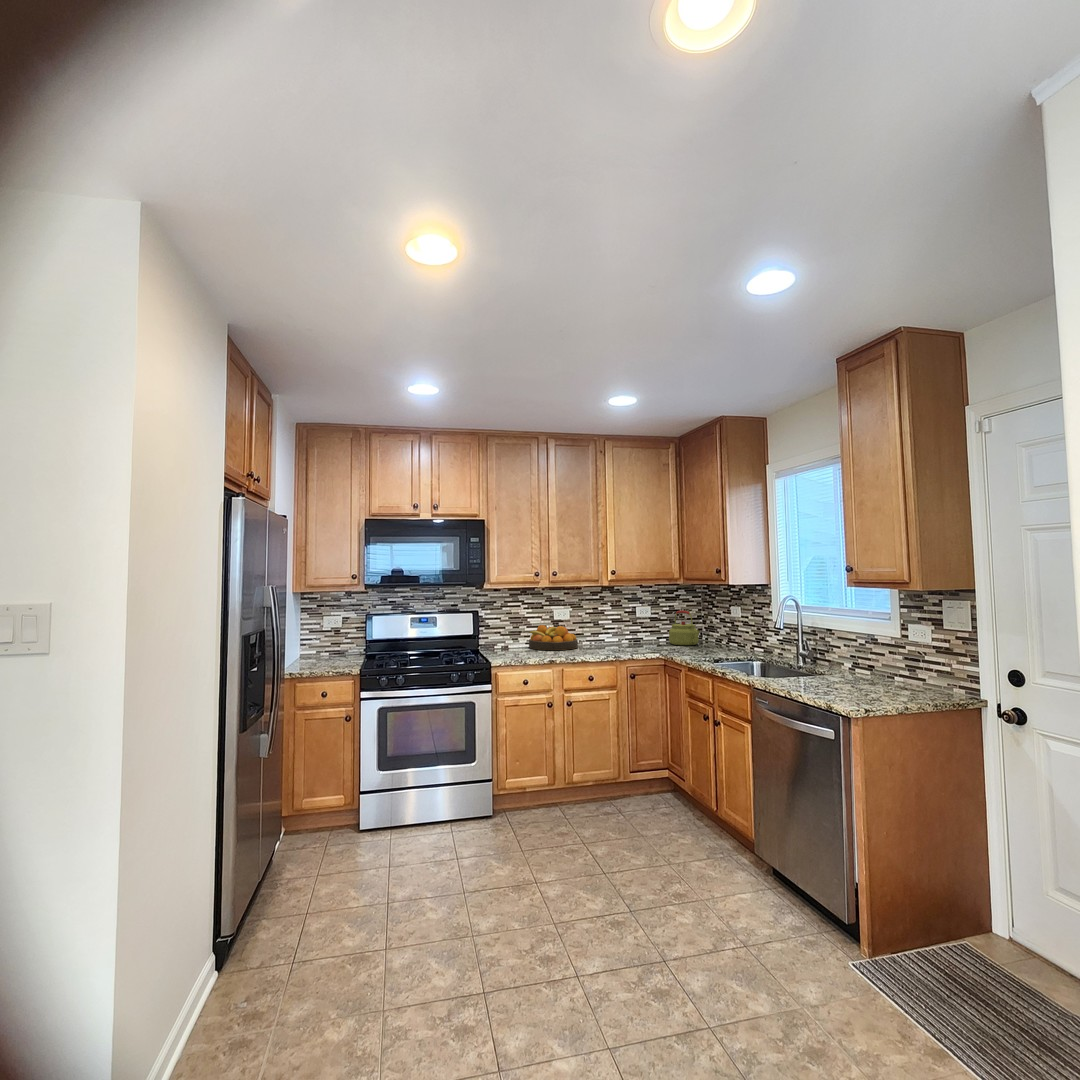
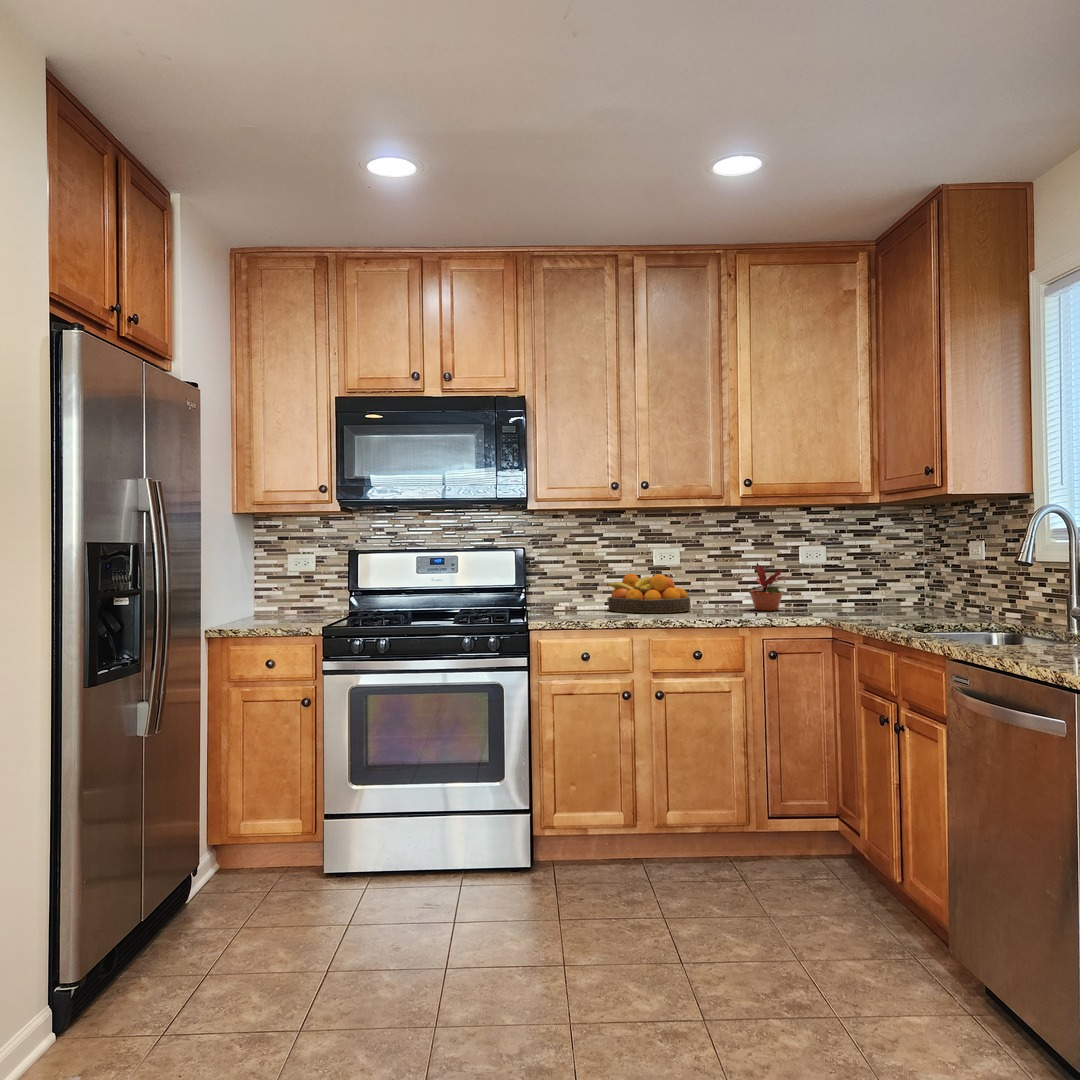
kettle: present [669,611,700,645] -> none [858,552,912,612]
potted plant: none [604,617,636,646] -> present [748,563,786,611]

